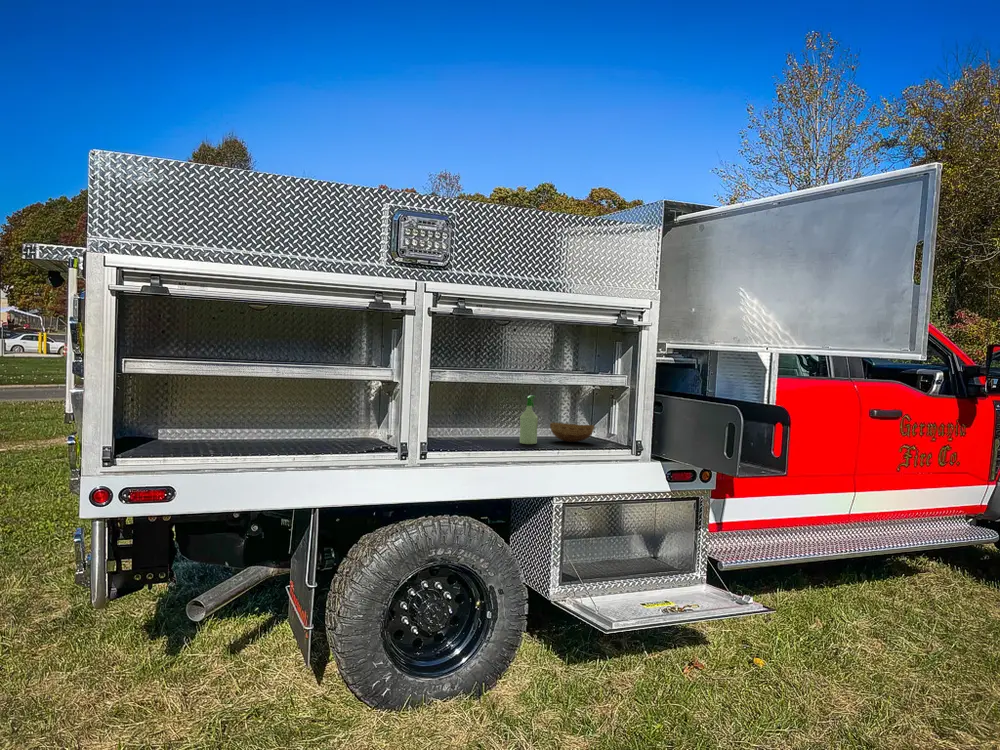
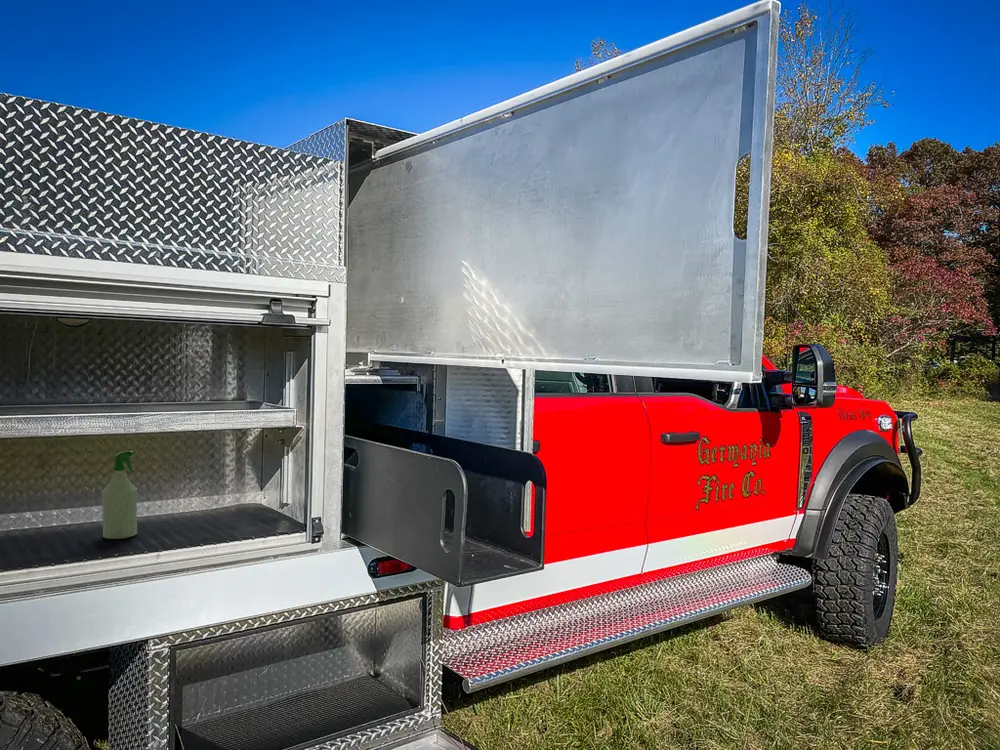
bowl: present [550,423,595,442] -> none [169,491,250,524]

